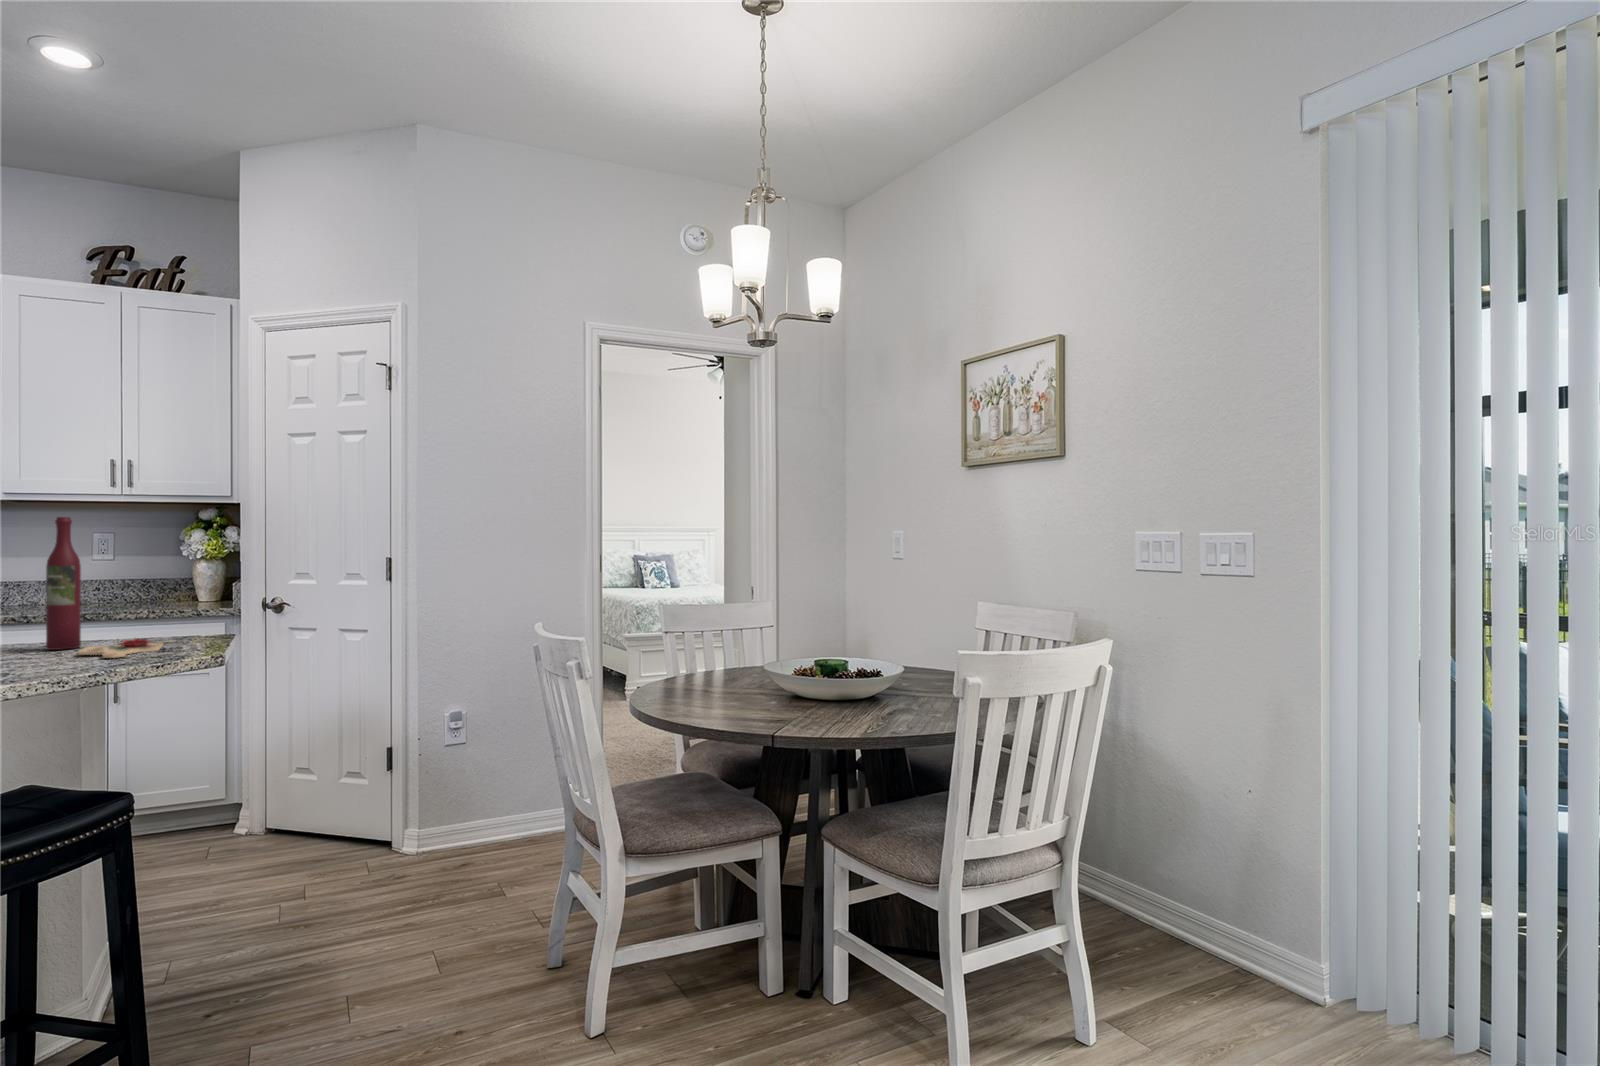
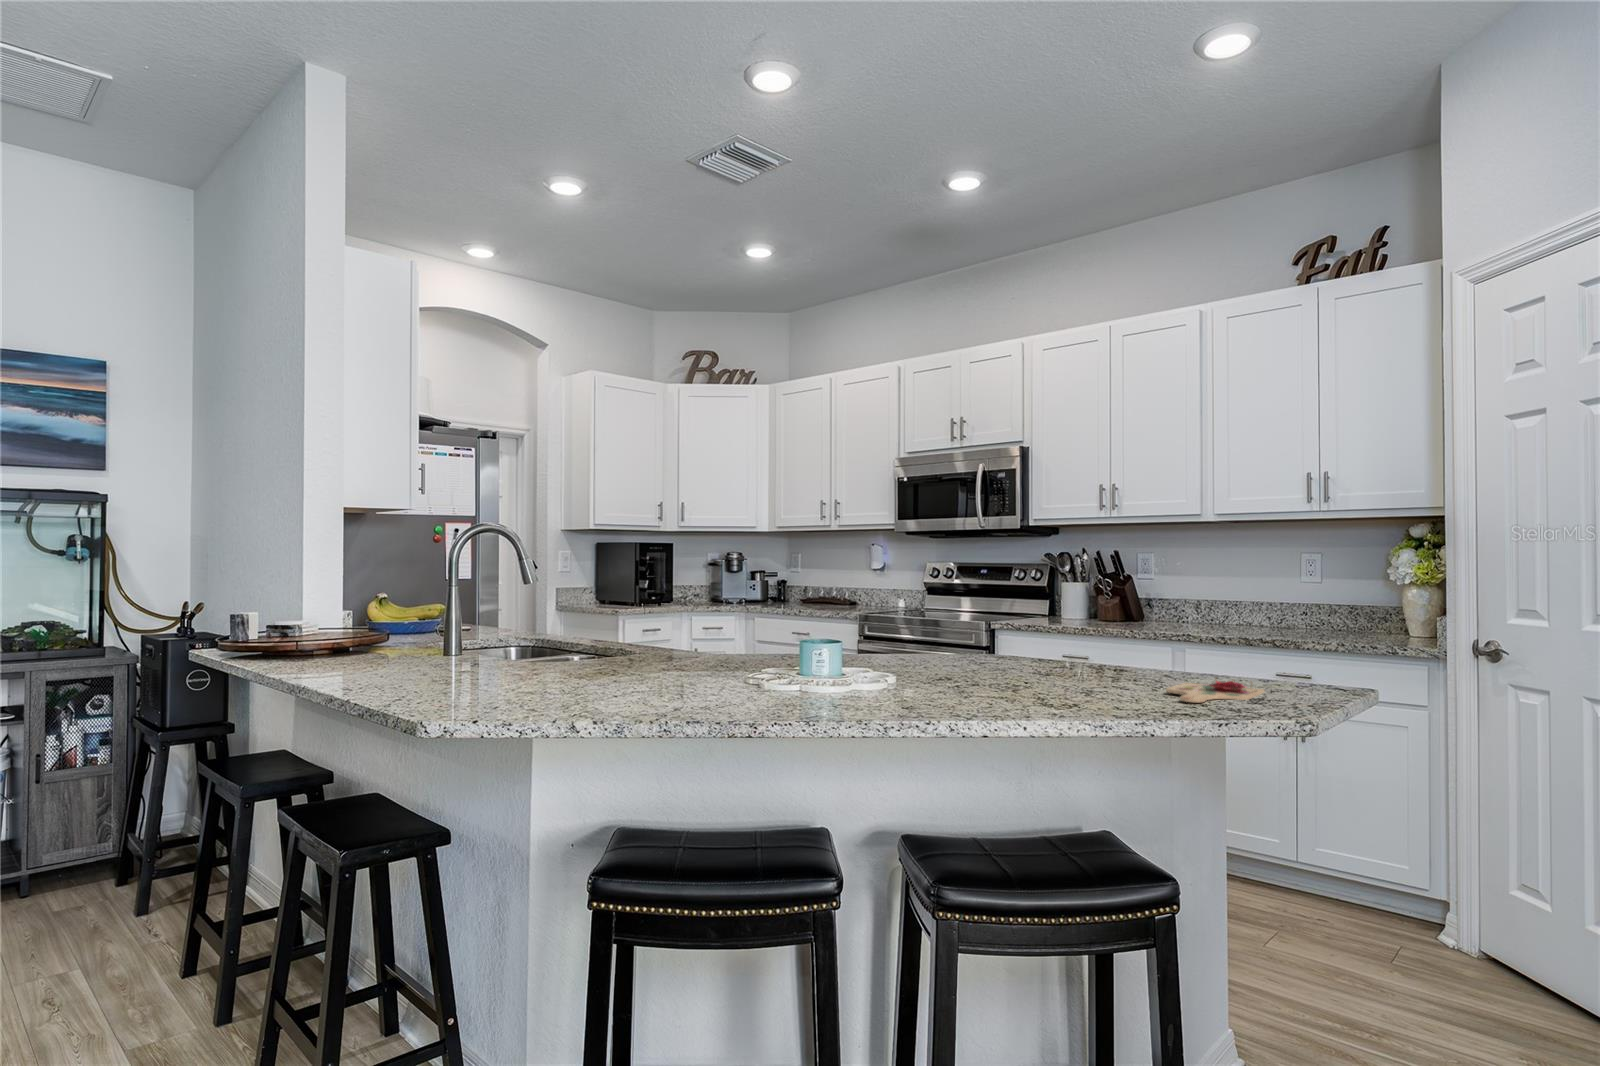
wine bottle: present [46,517,81,650] -> none [1156,532,1188,683]

